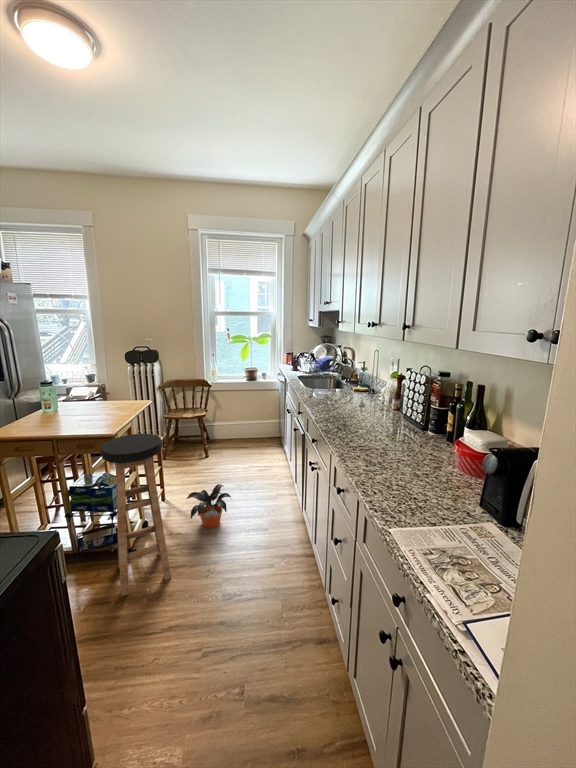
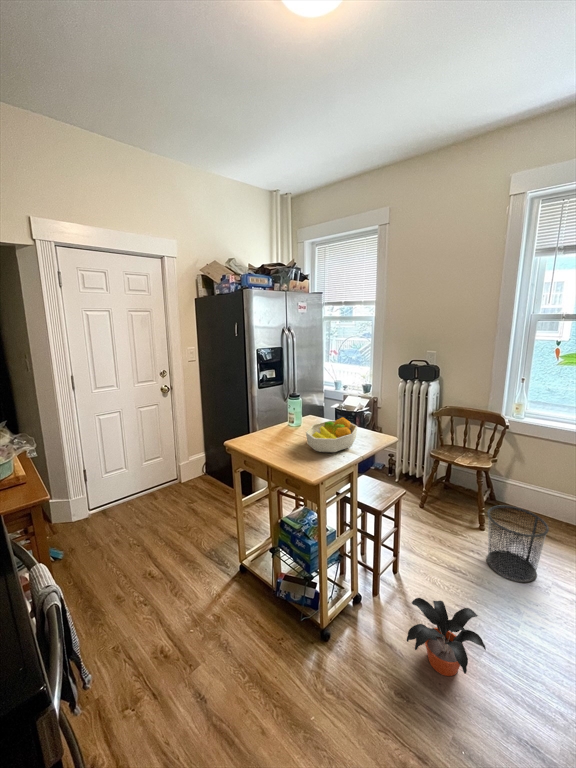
fruit bowl: none [79,389,122,418] -> present [306,417,357,453]
waste bin: none [211,431,243,473] -> present [487,505,549,582]
bar stool: present [100,434,171,596] -> none [284,494,363,725]

